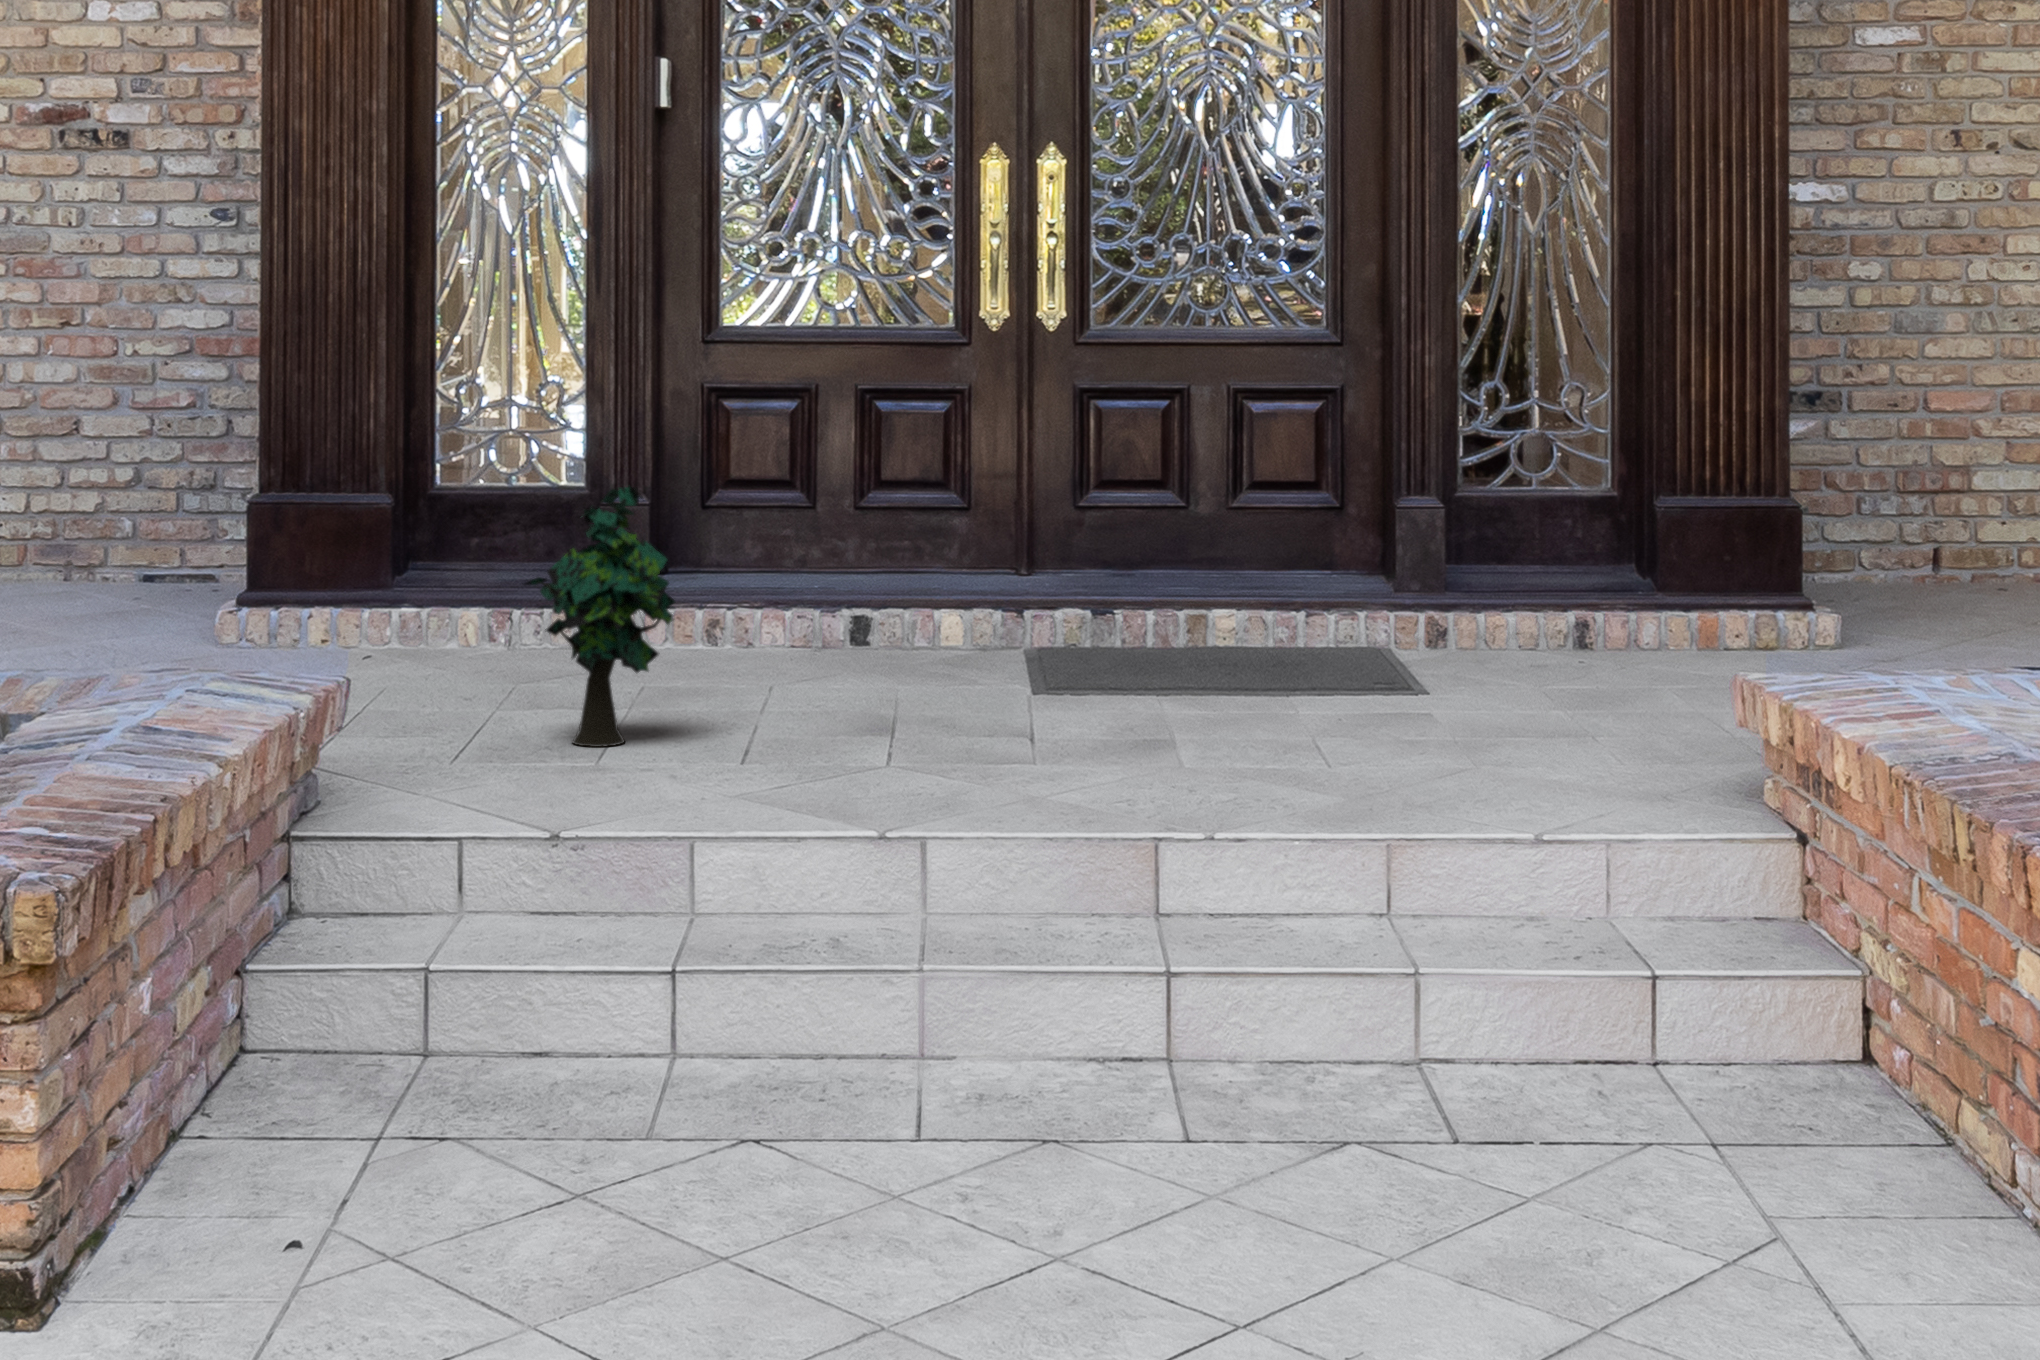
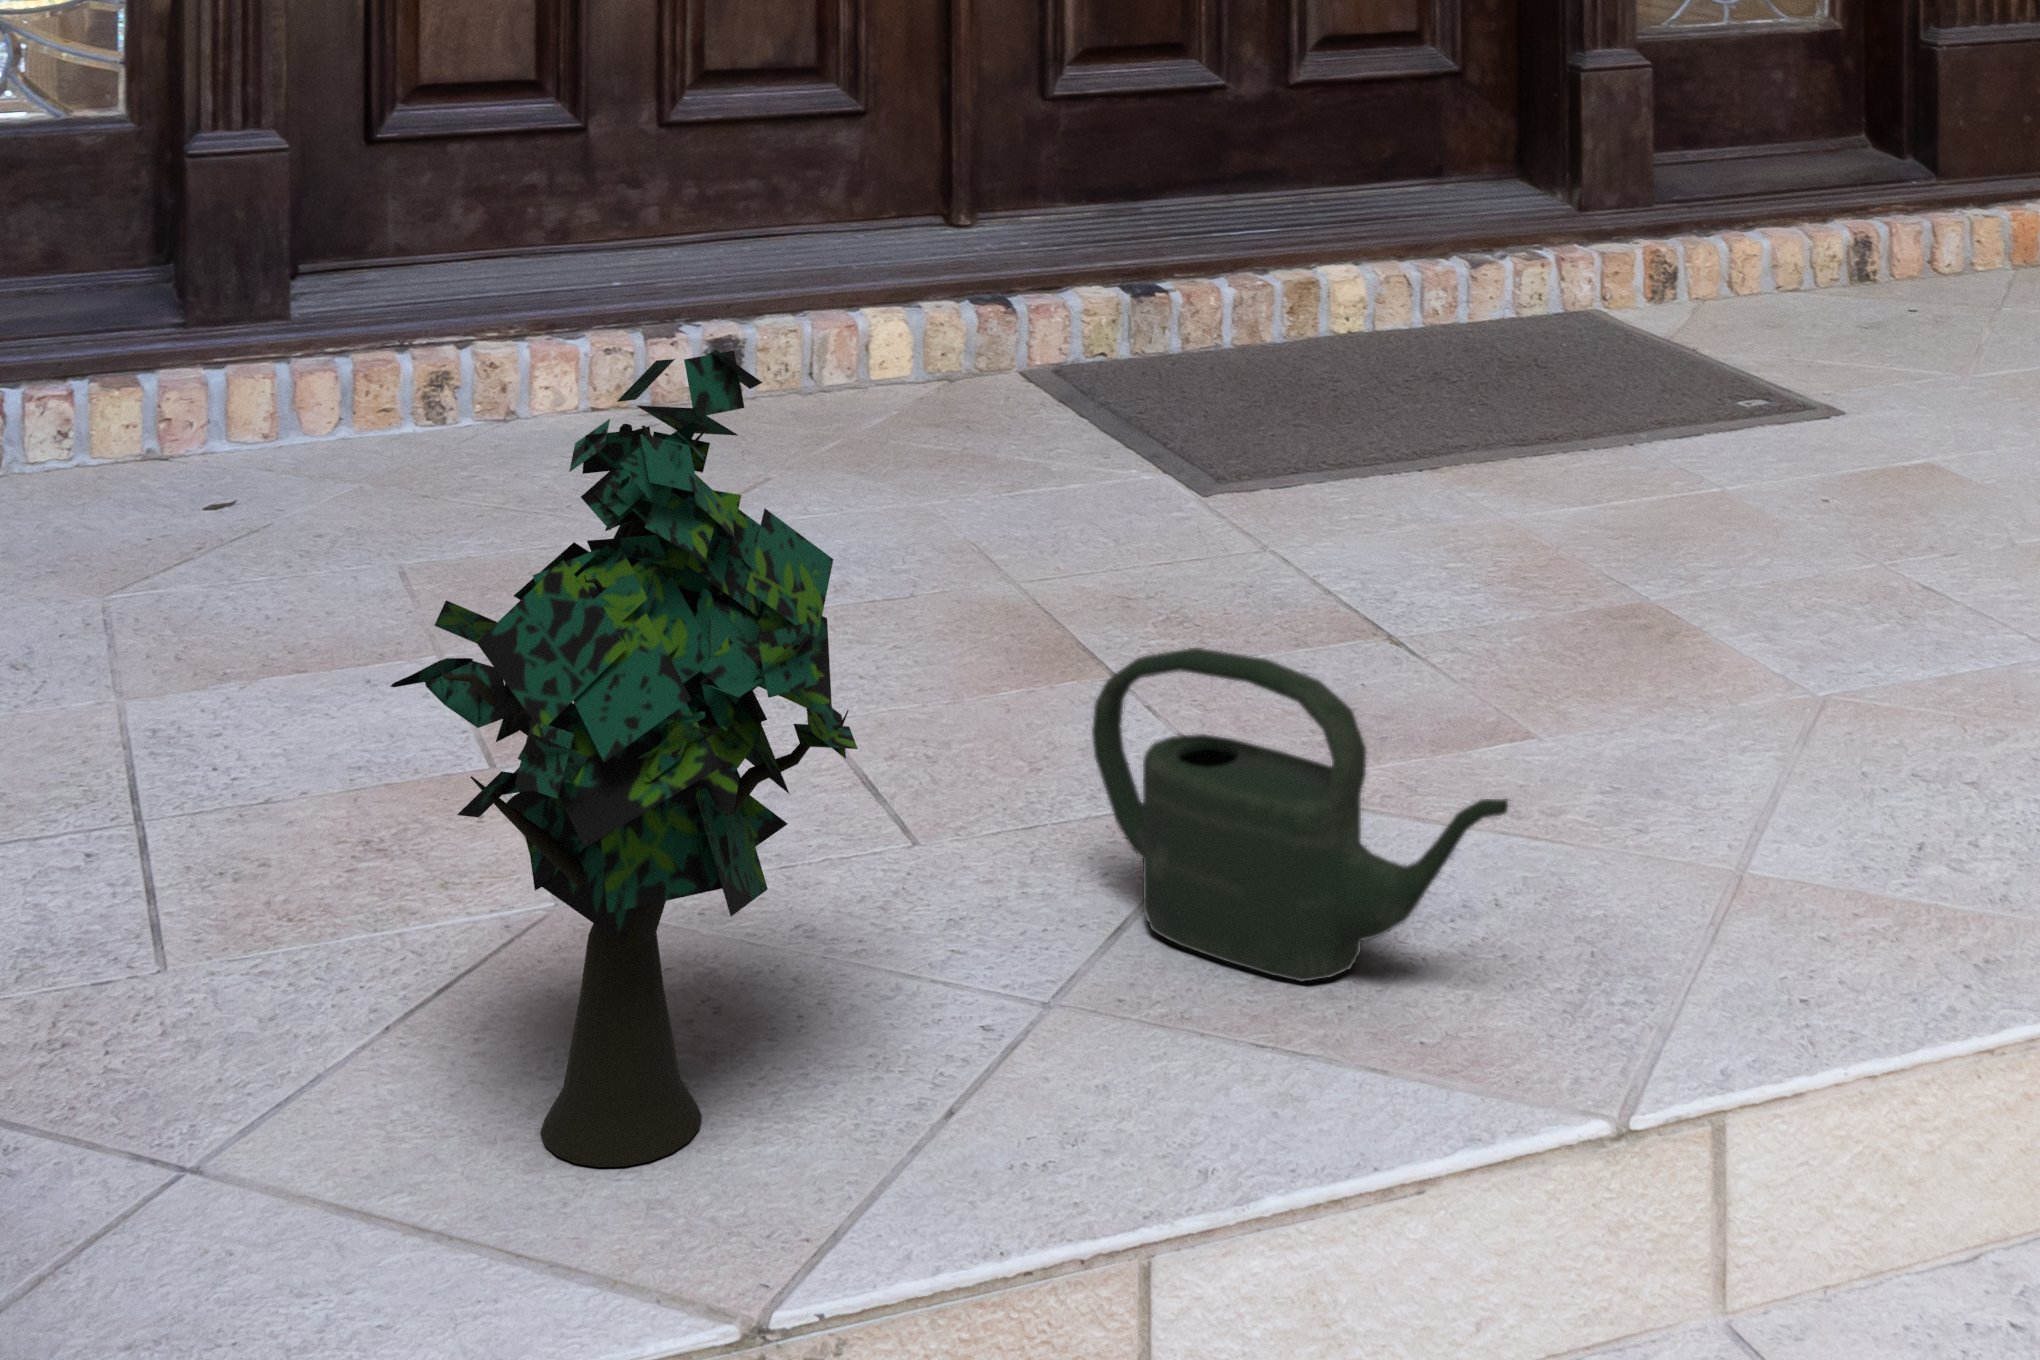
watering can: none [810,629,912,743] -> present [1092,648,1508,981]

